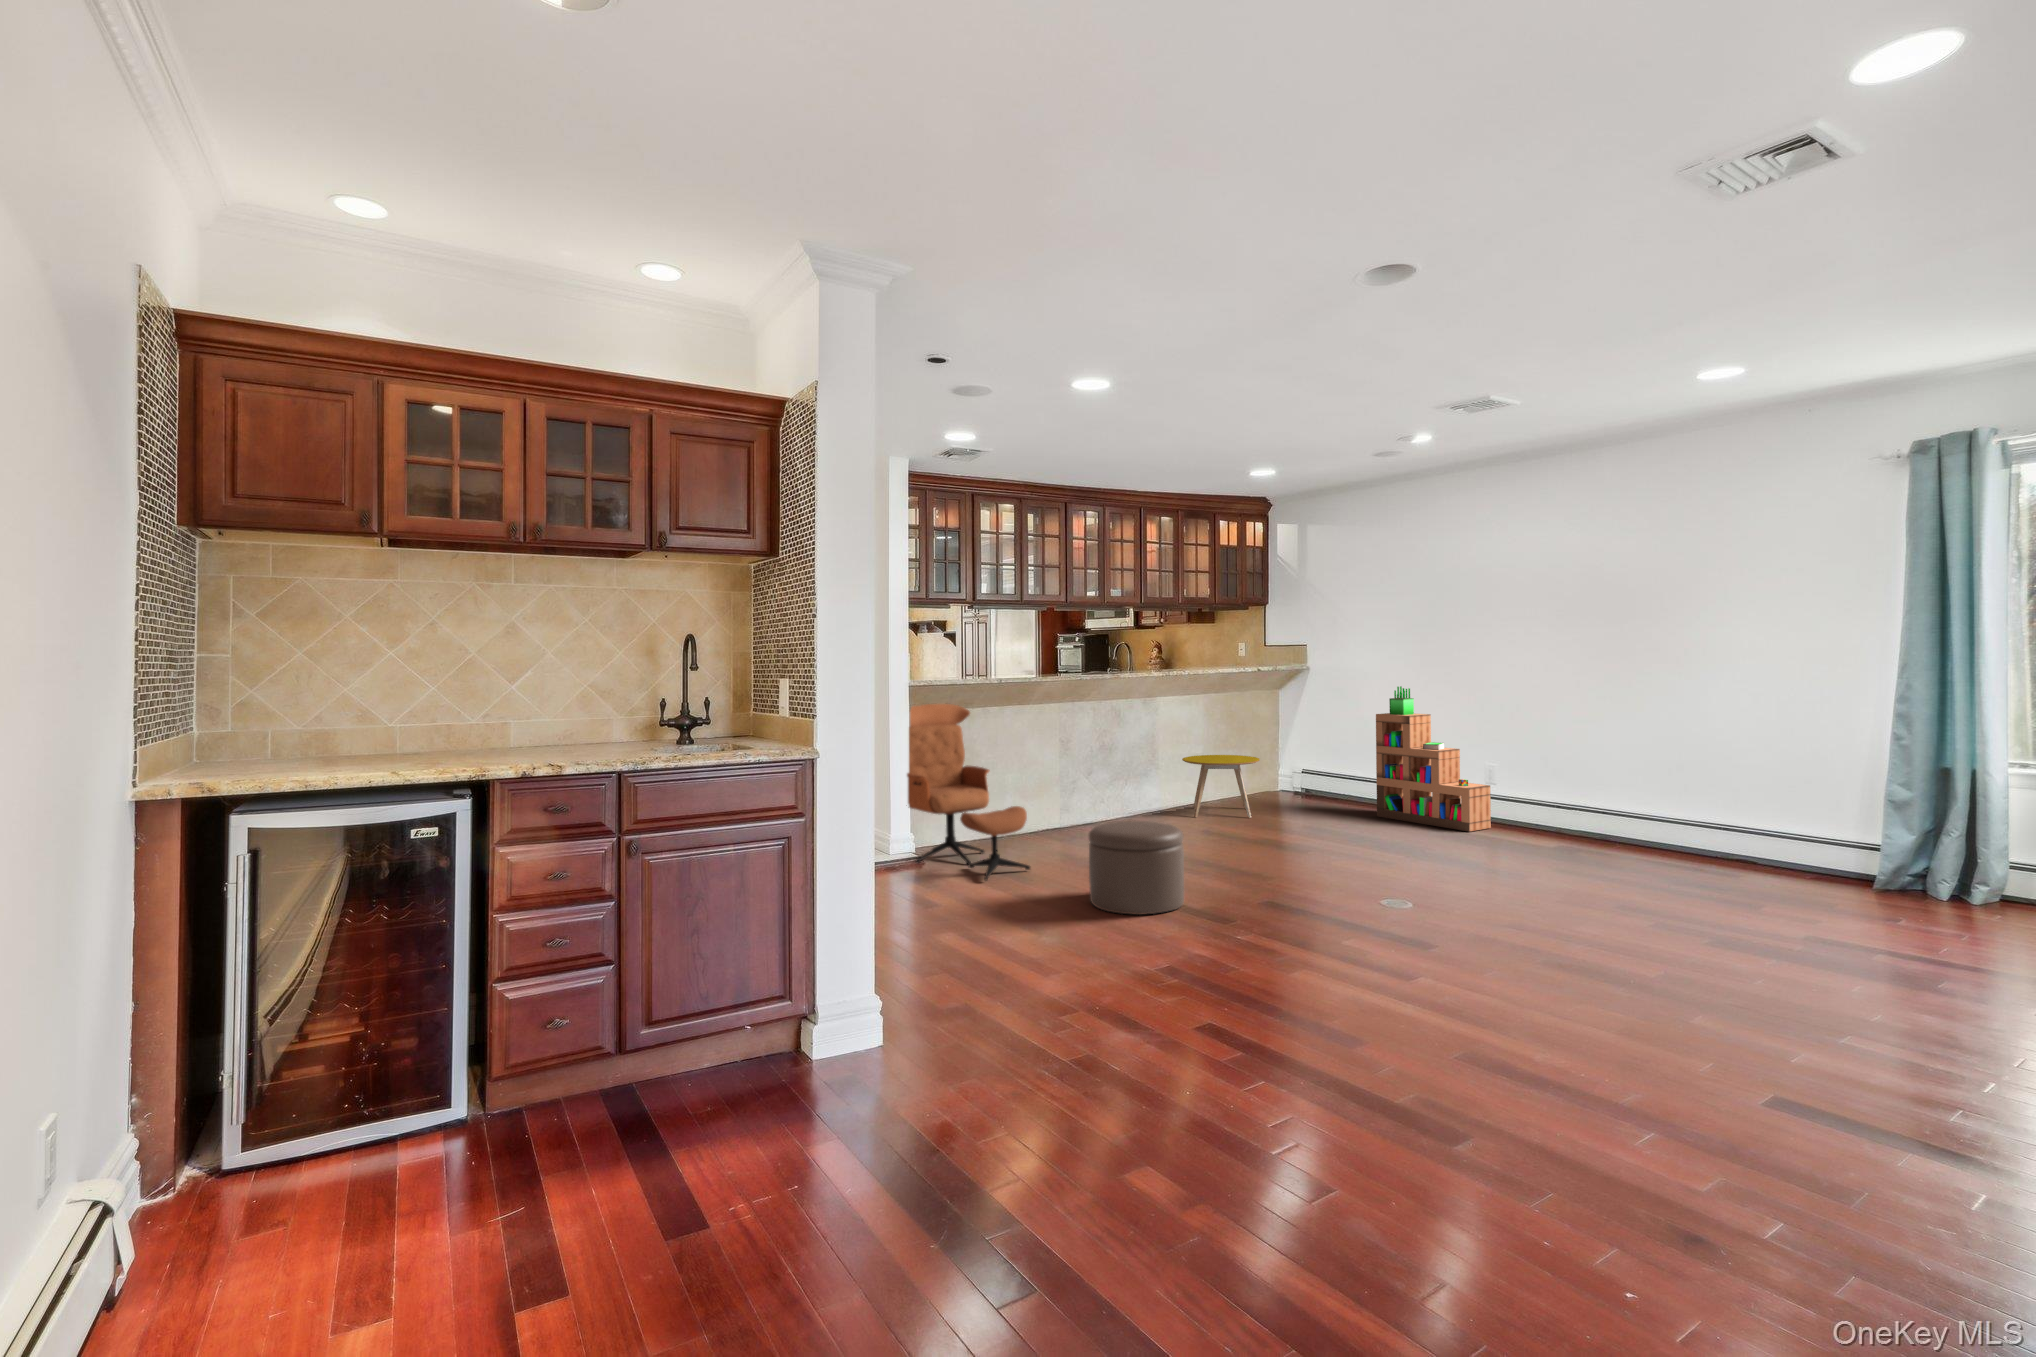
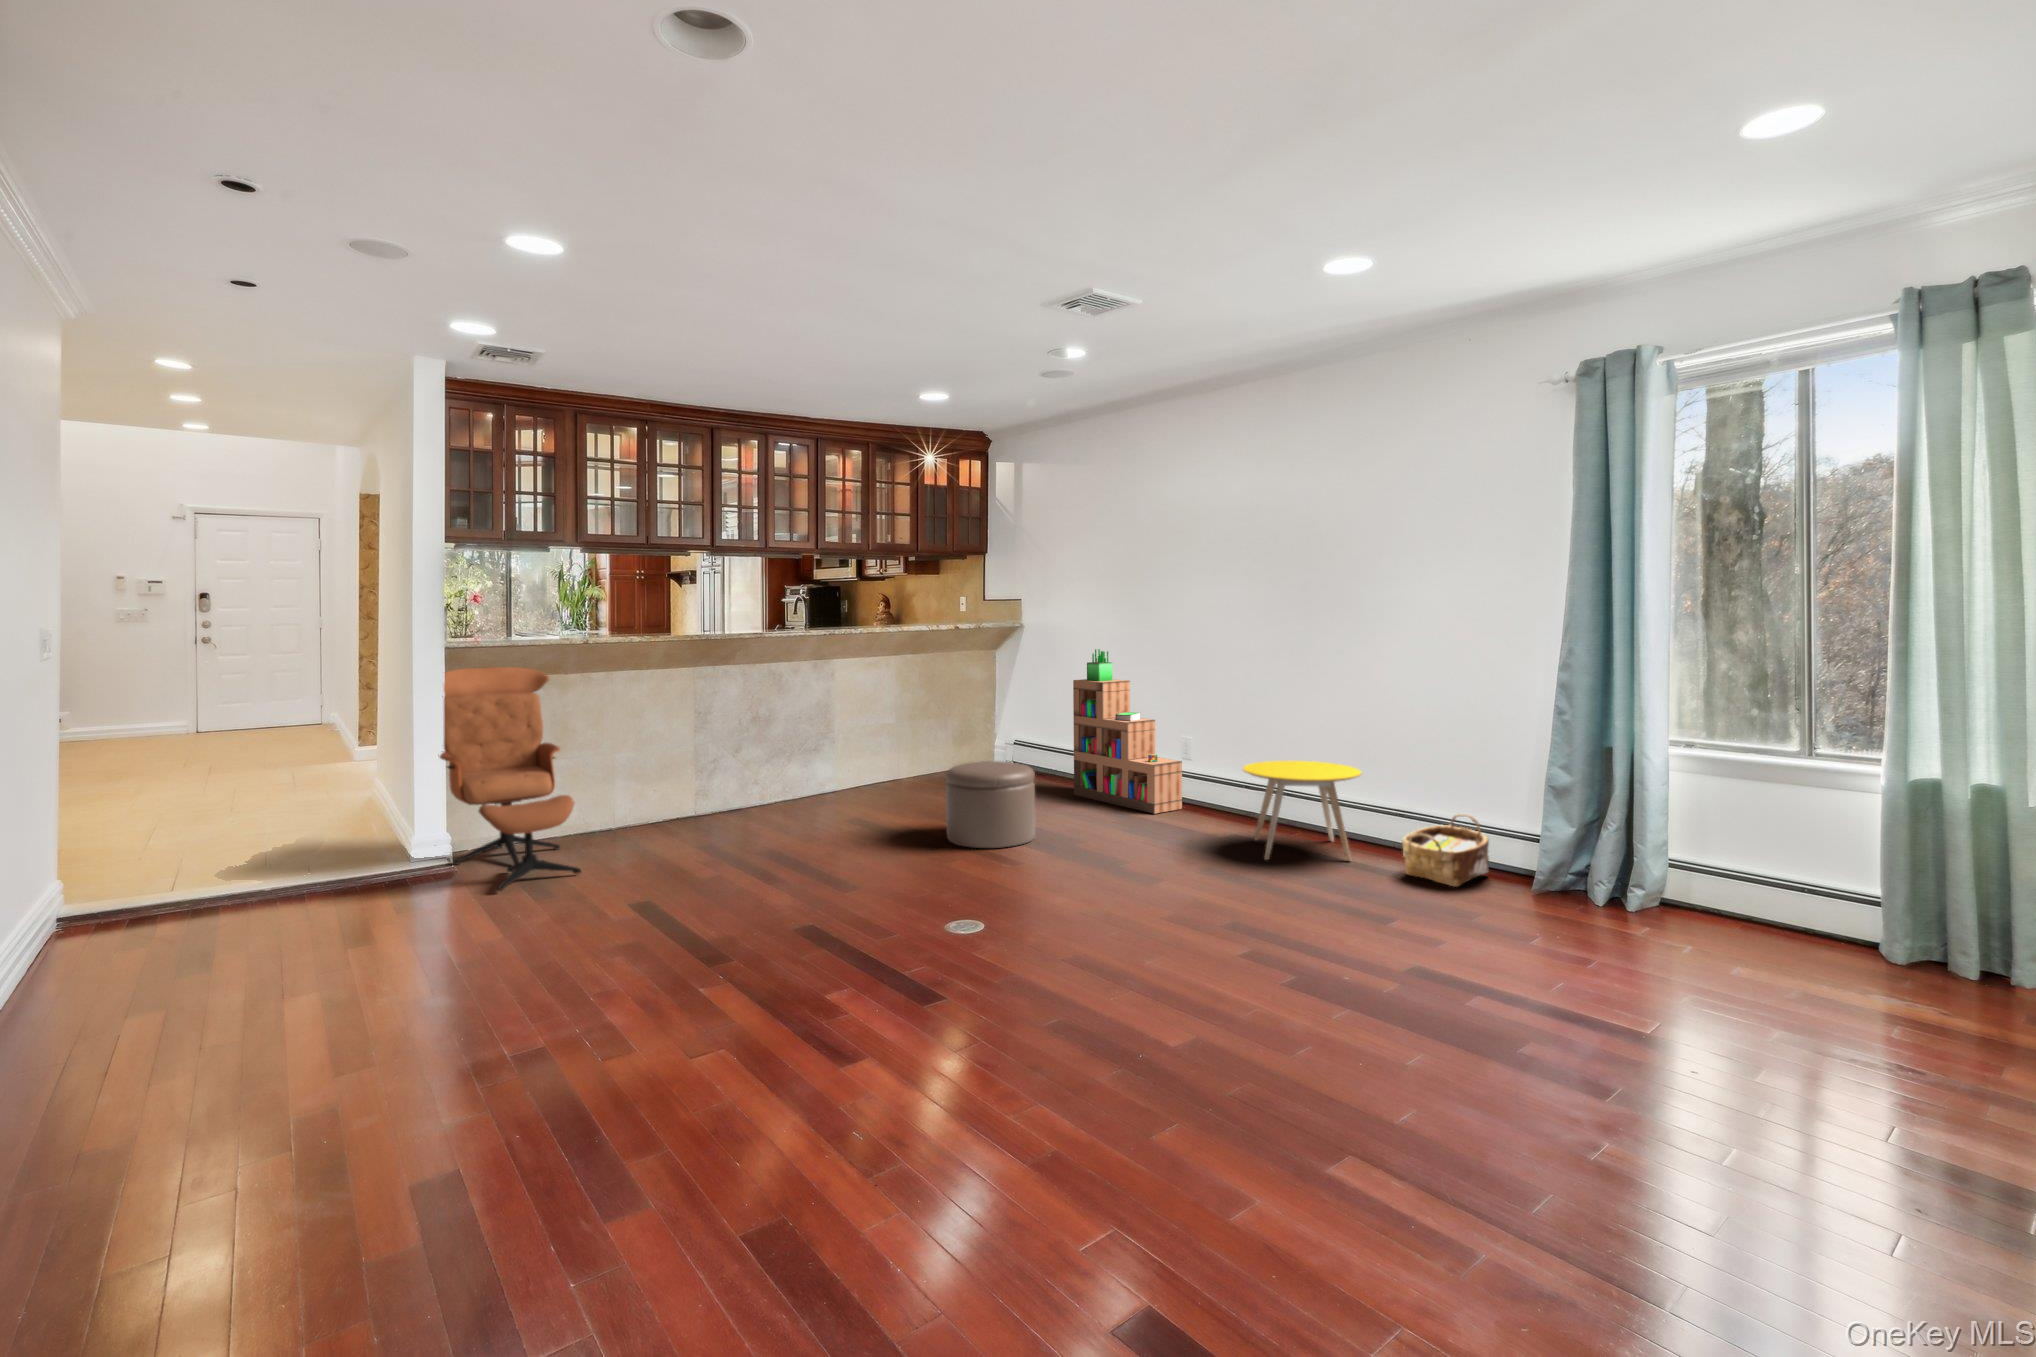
side table: present [1182,755,1260,818] -> present [1243,760,1361,861]
ottoman: present [1089,821,1184,915] -> present [945,761,1035,848]
woven basket: none [1744,827,1827,888] -> present [1402,814,1489,887]

